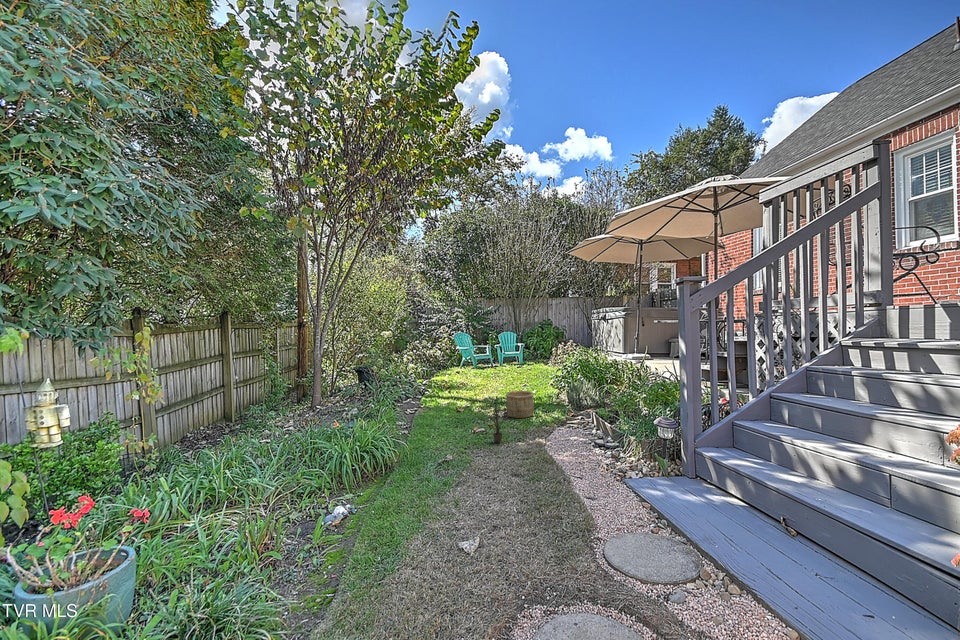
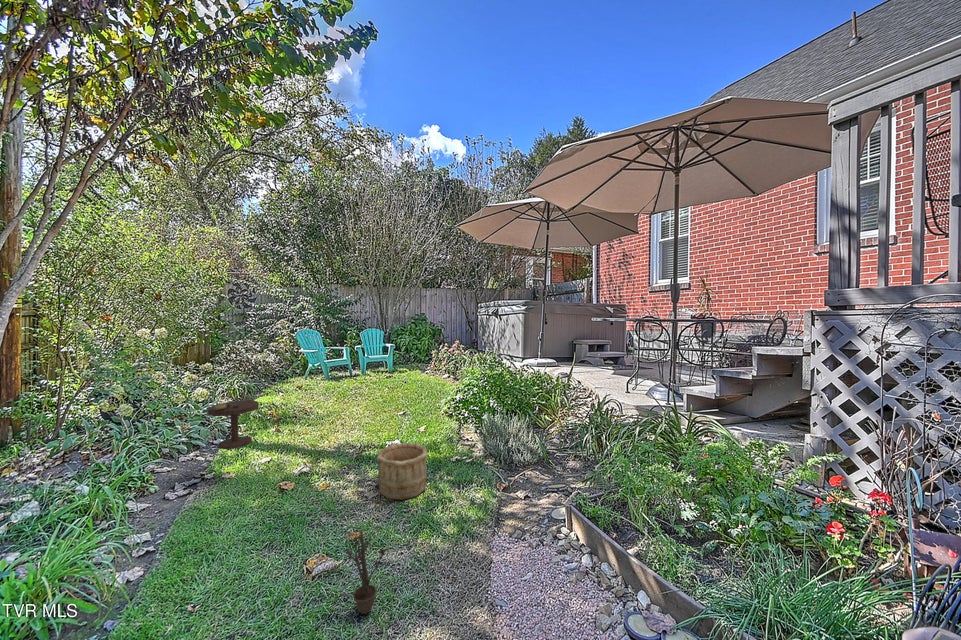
side table: none [420,365,443,408] -> present [207,400,259,449]

